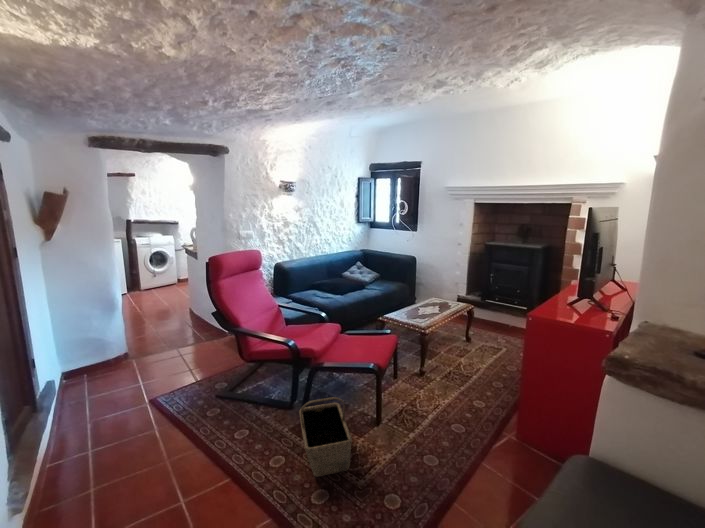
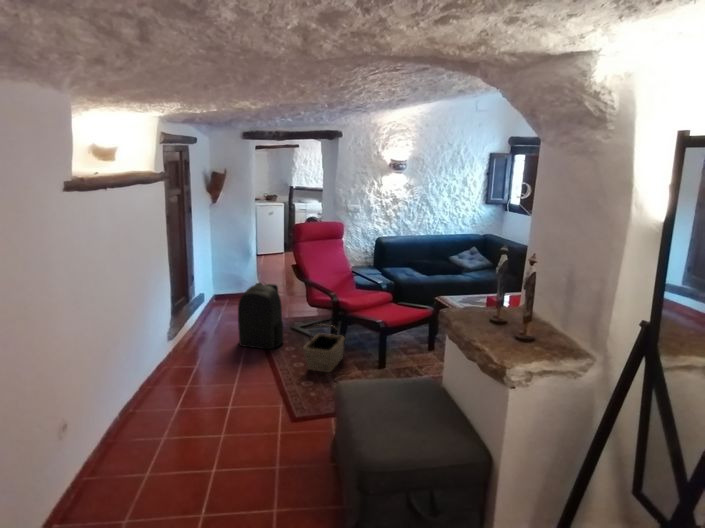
backpack: none [156,352,235,469] -> present [238,283,284,349]

